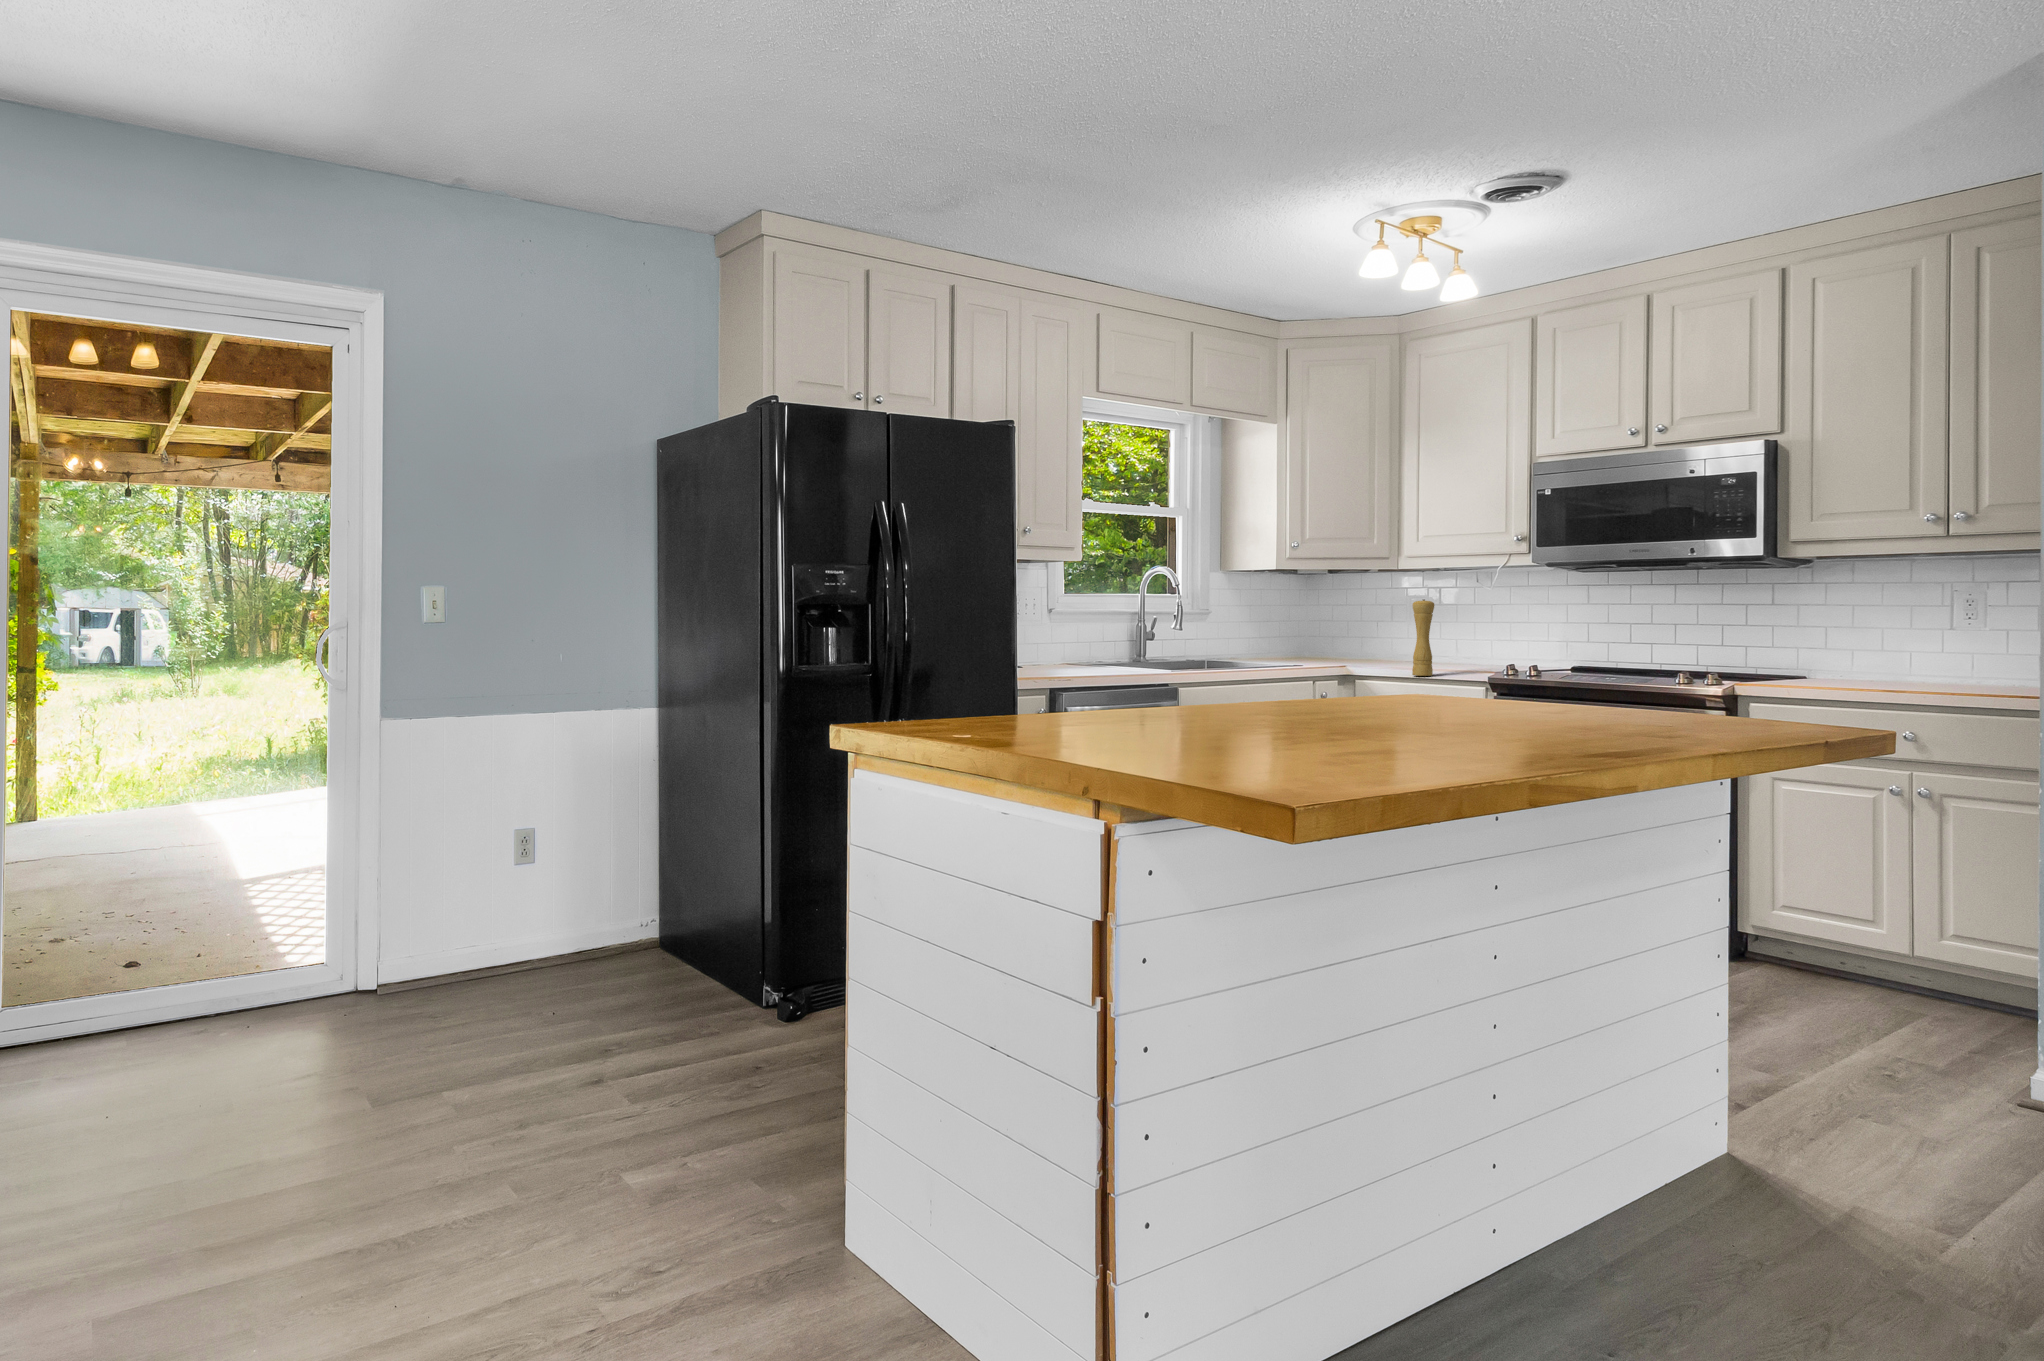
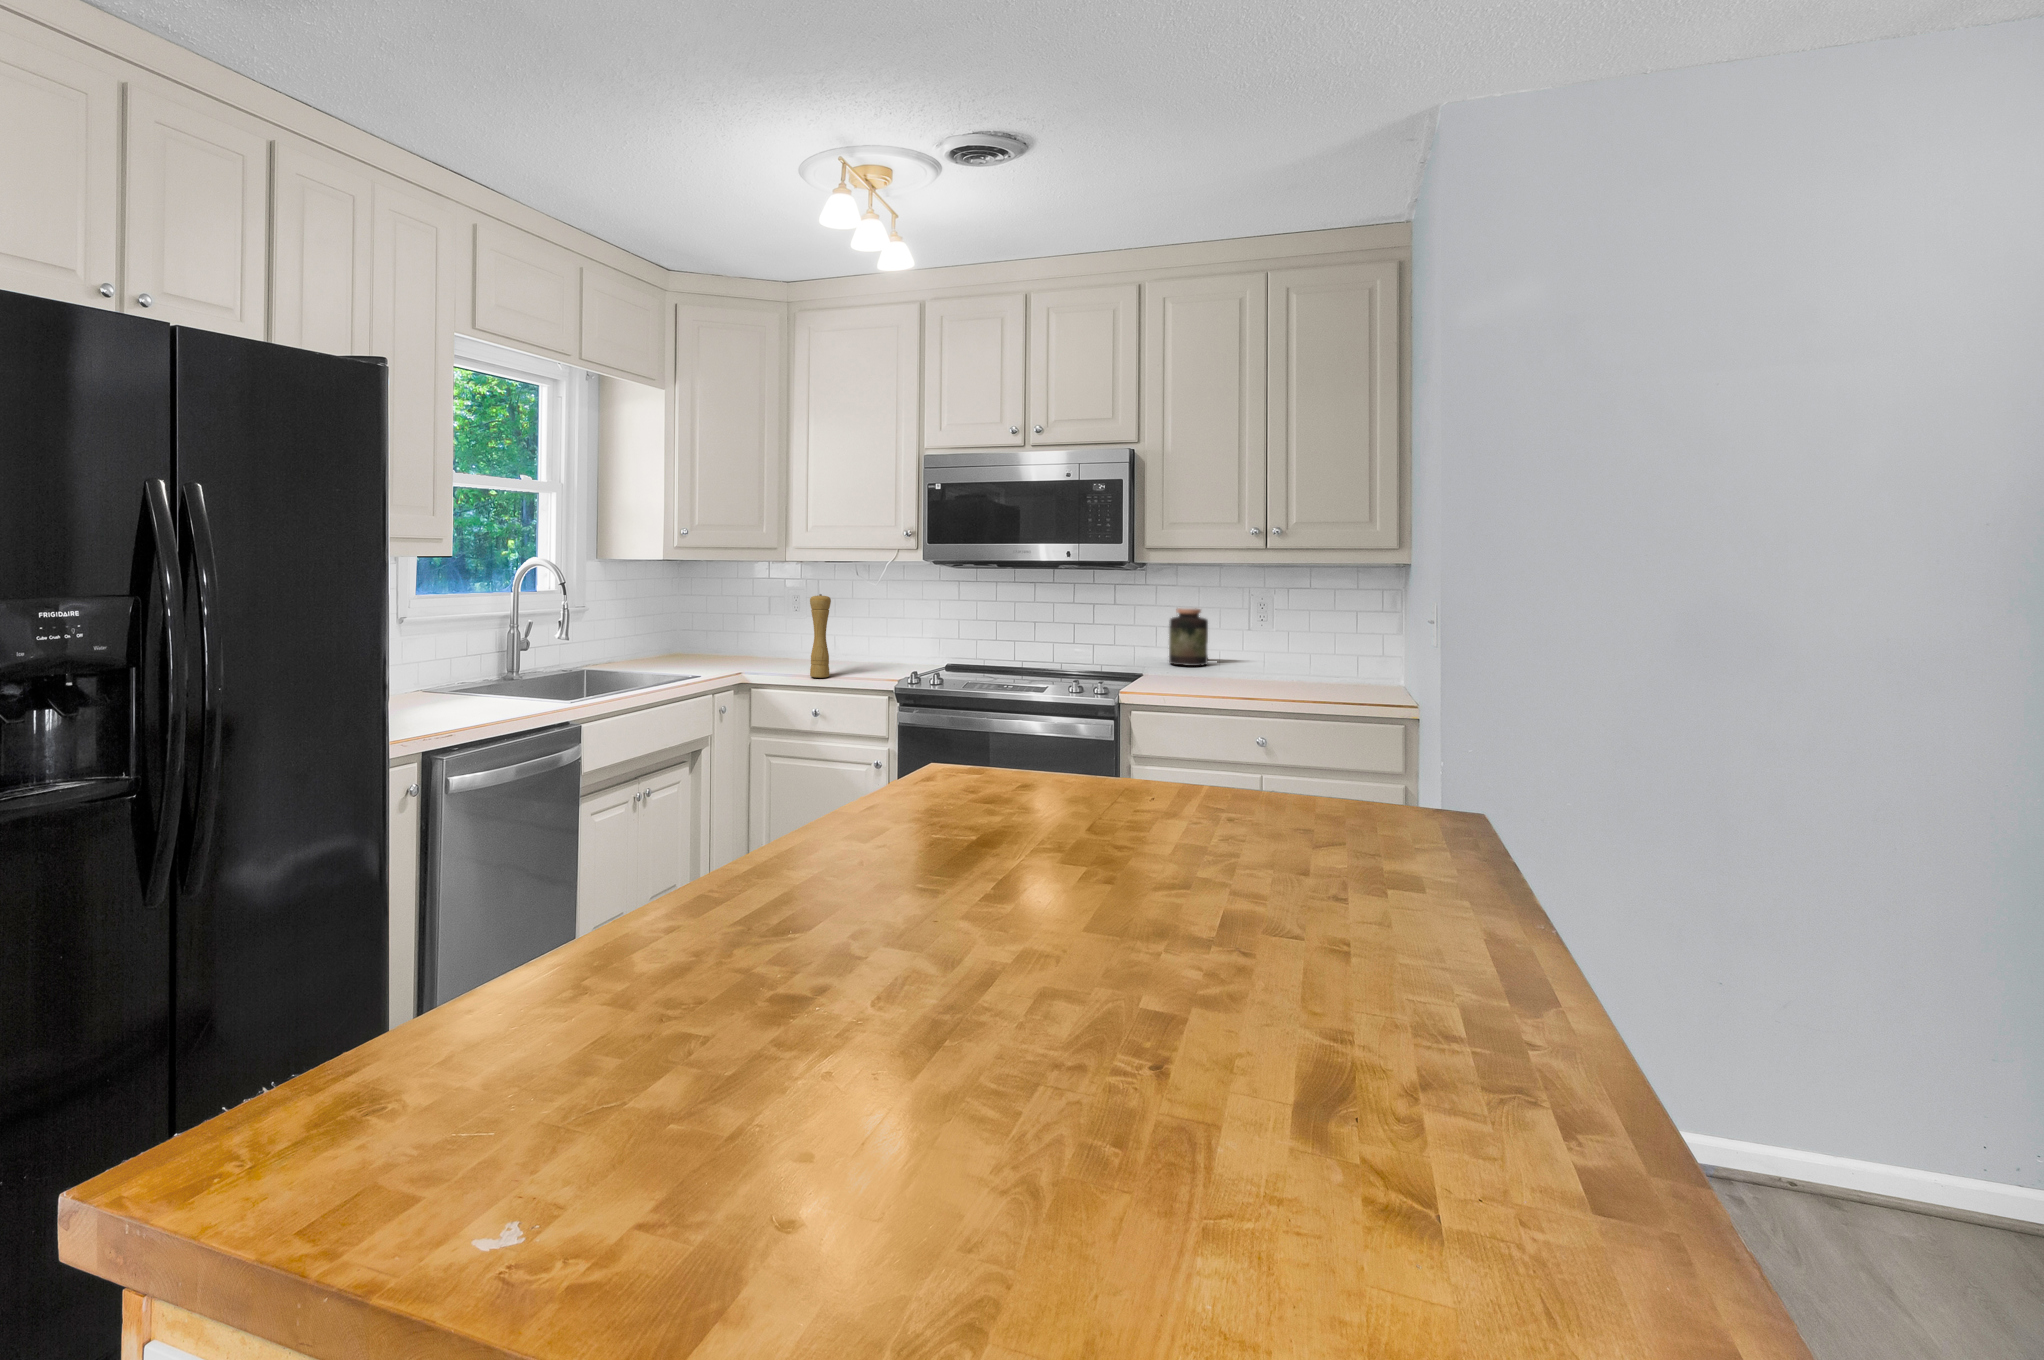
jar: none [1843,609,1897,670] -> present [1169,608,1208,666]

